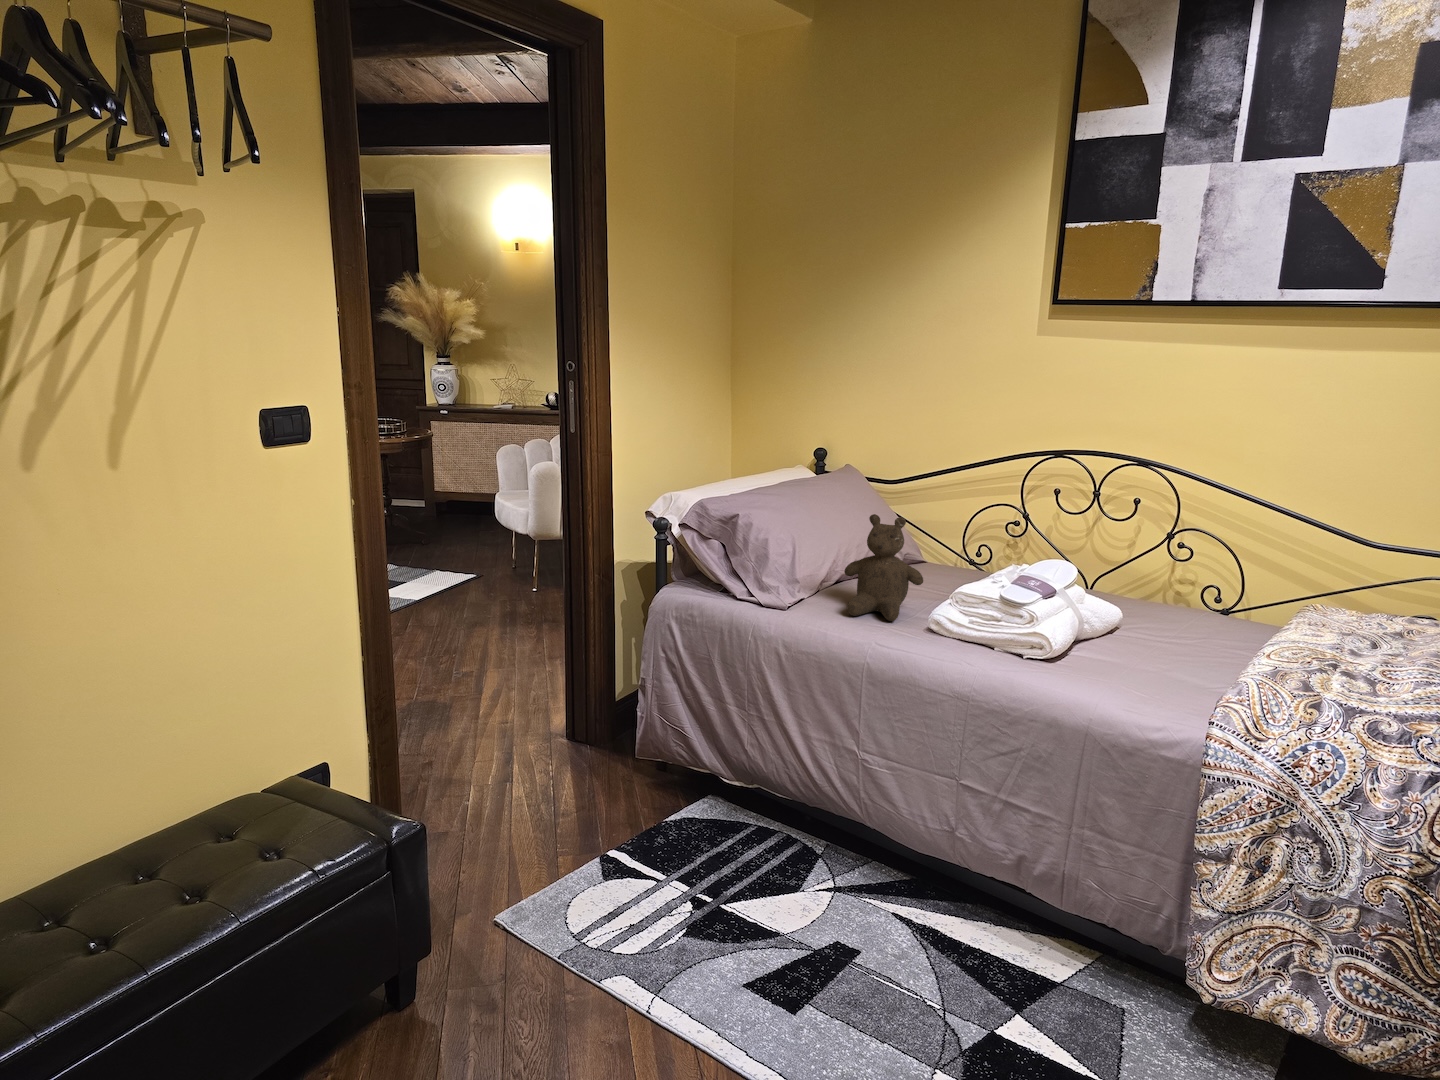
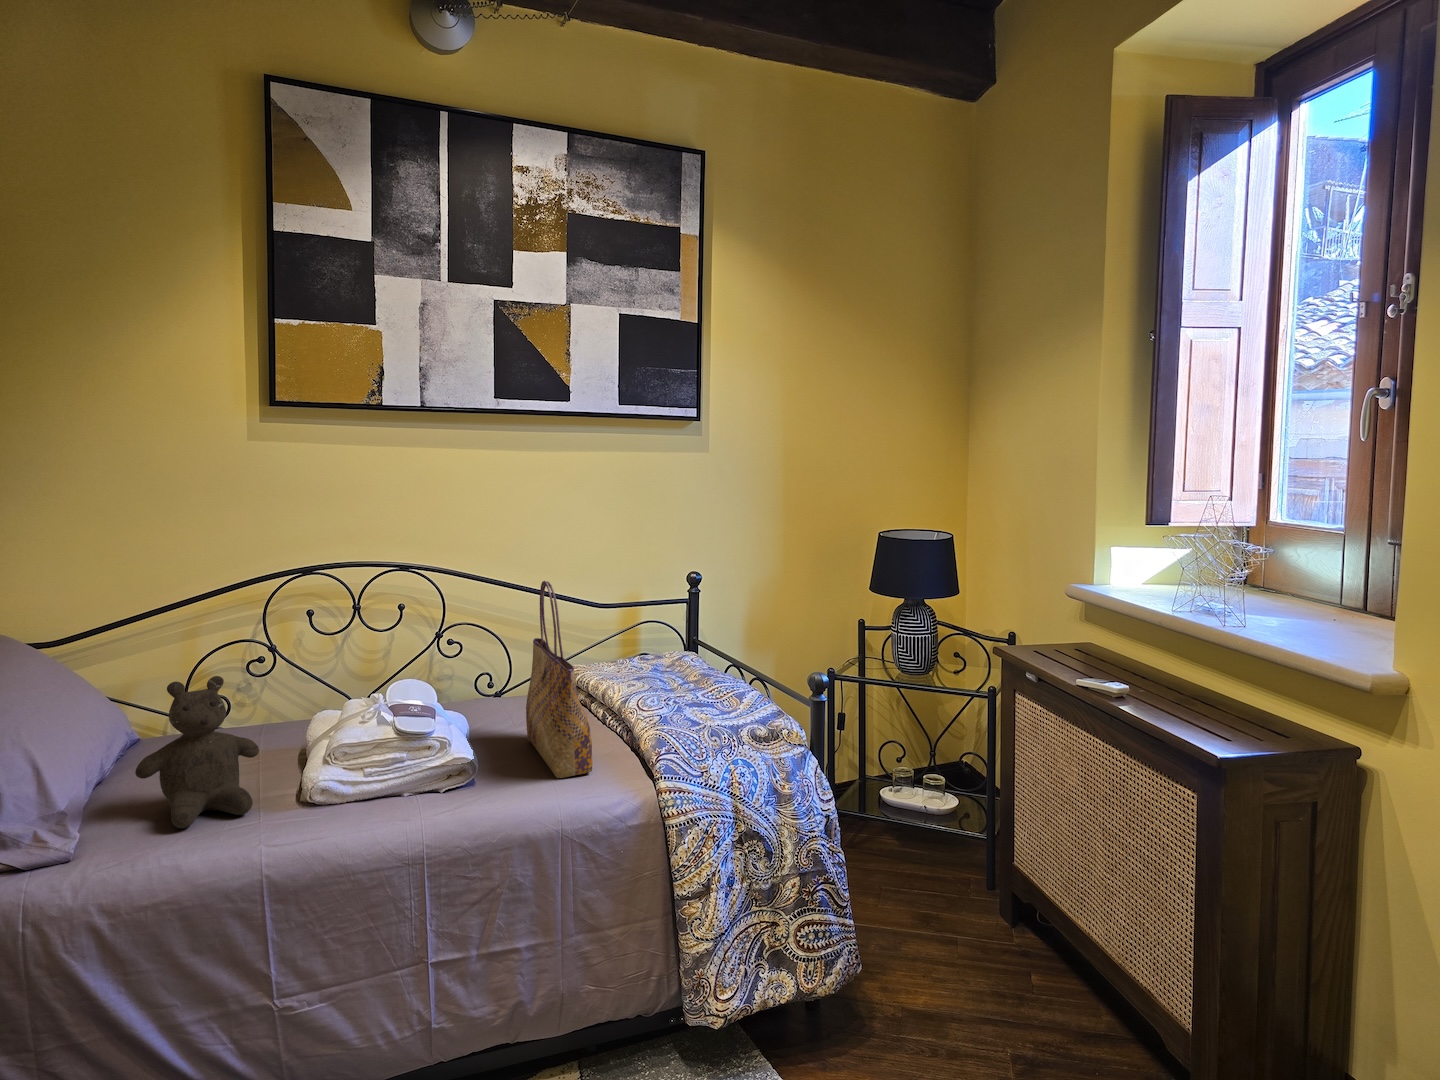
tote bag: none [1127,492,1201,694] -> present [526,581,593,778]

